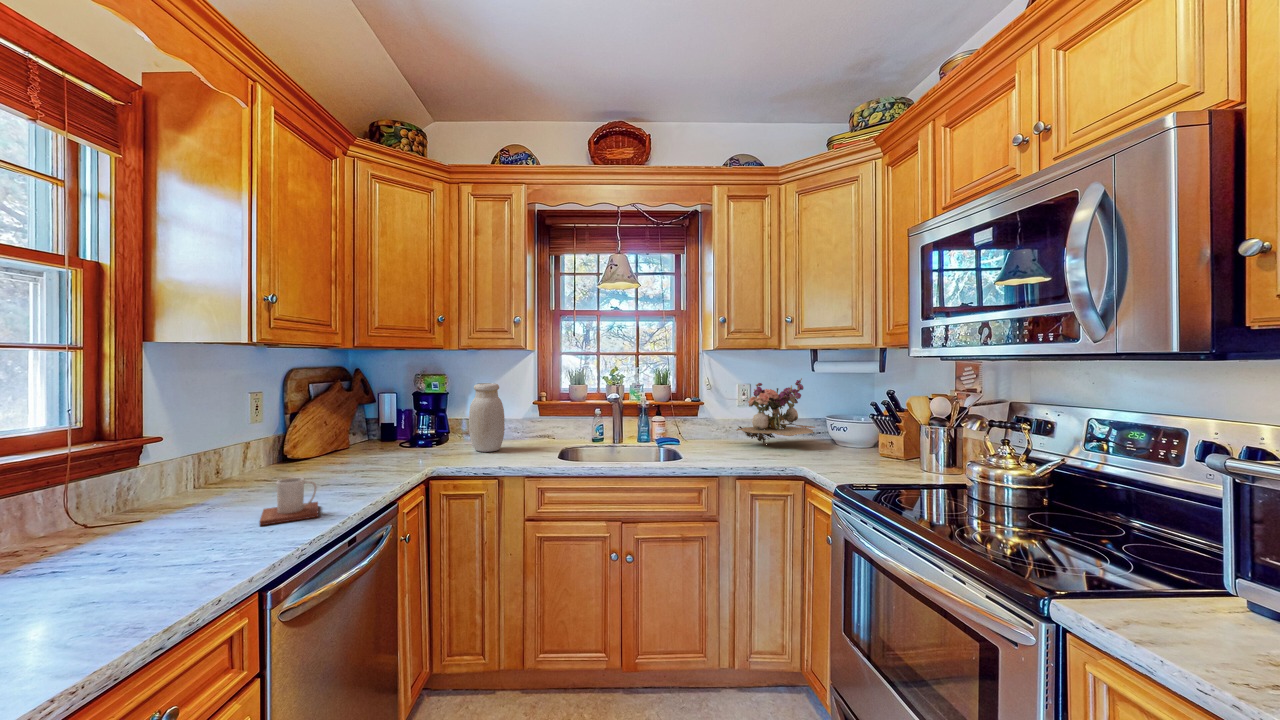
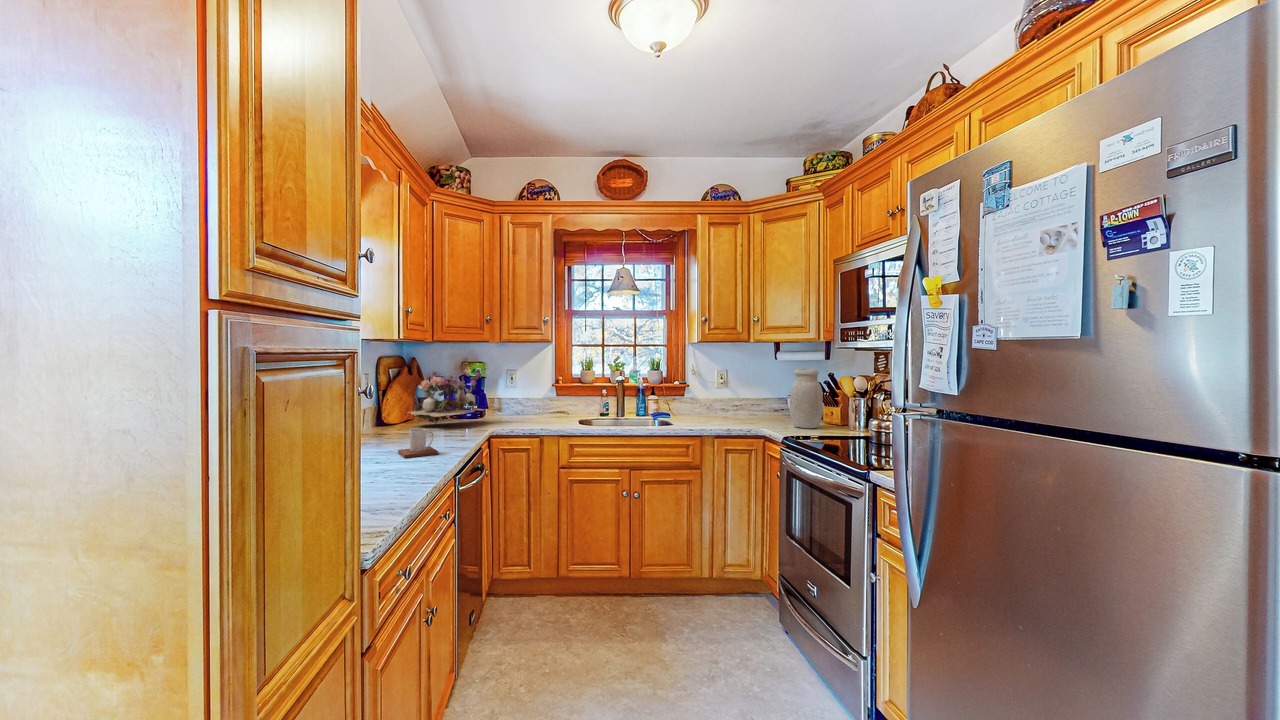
flower arrangement: present [736,378,815,443] -> present [408,368,484,424]
jar: present [469,383,505,452] -> present [790,369,823,428]

